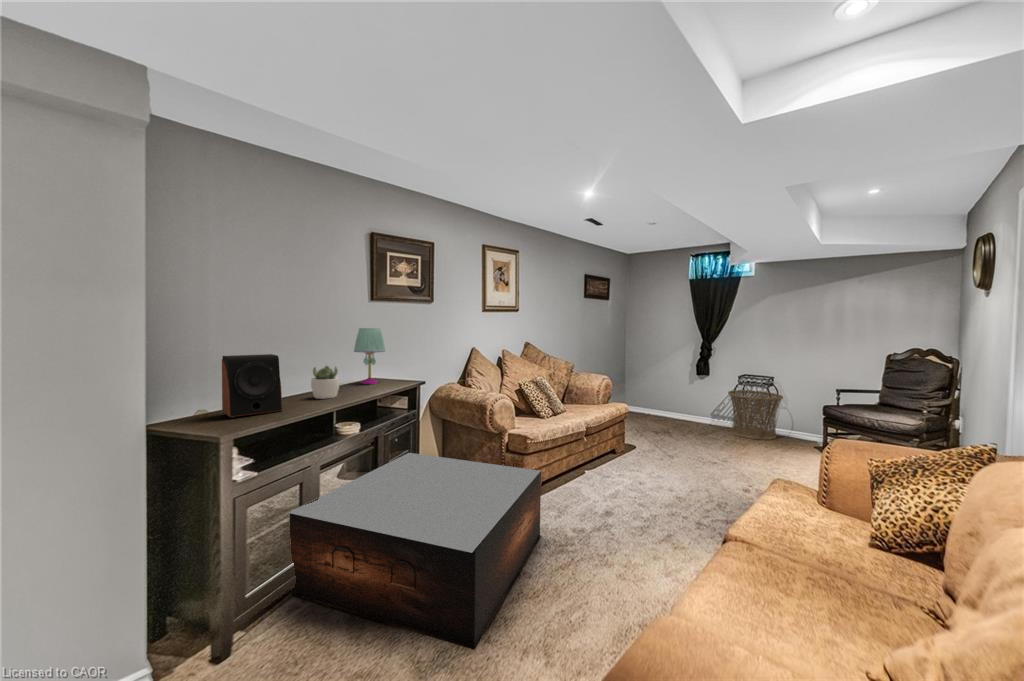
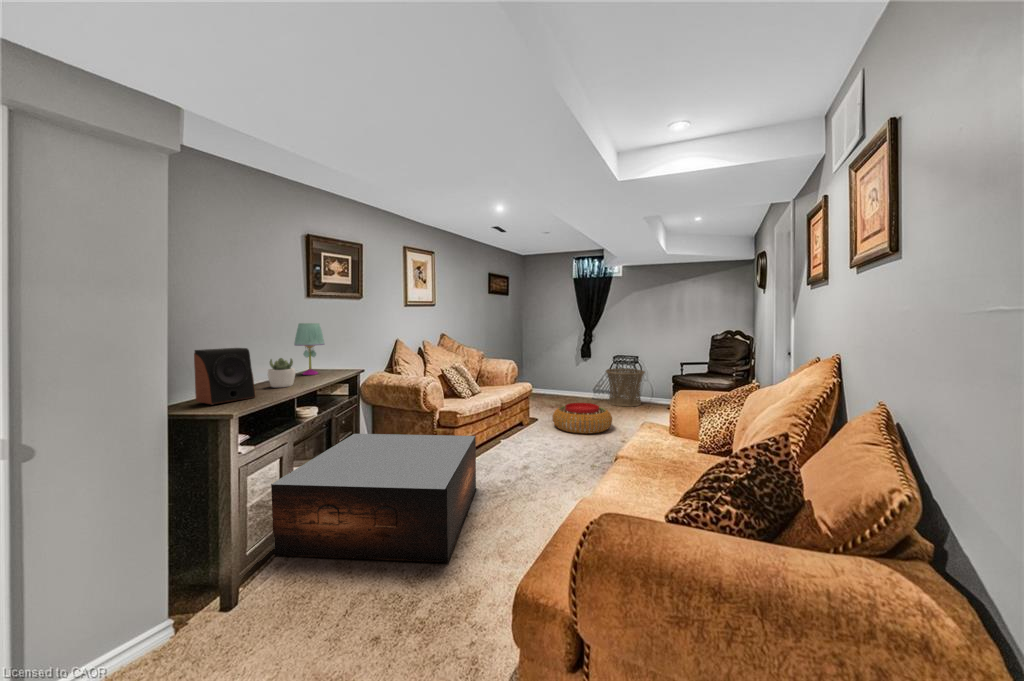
pouf: none [653,432,733,473] -> present [553,403,612,434]

